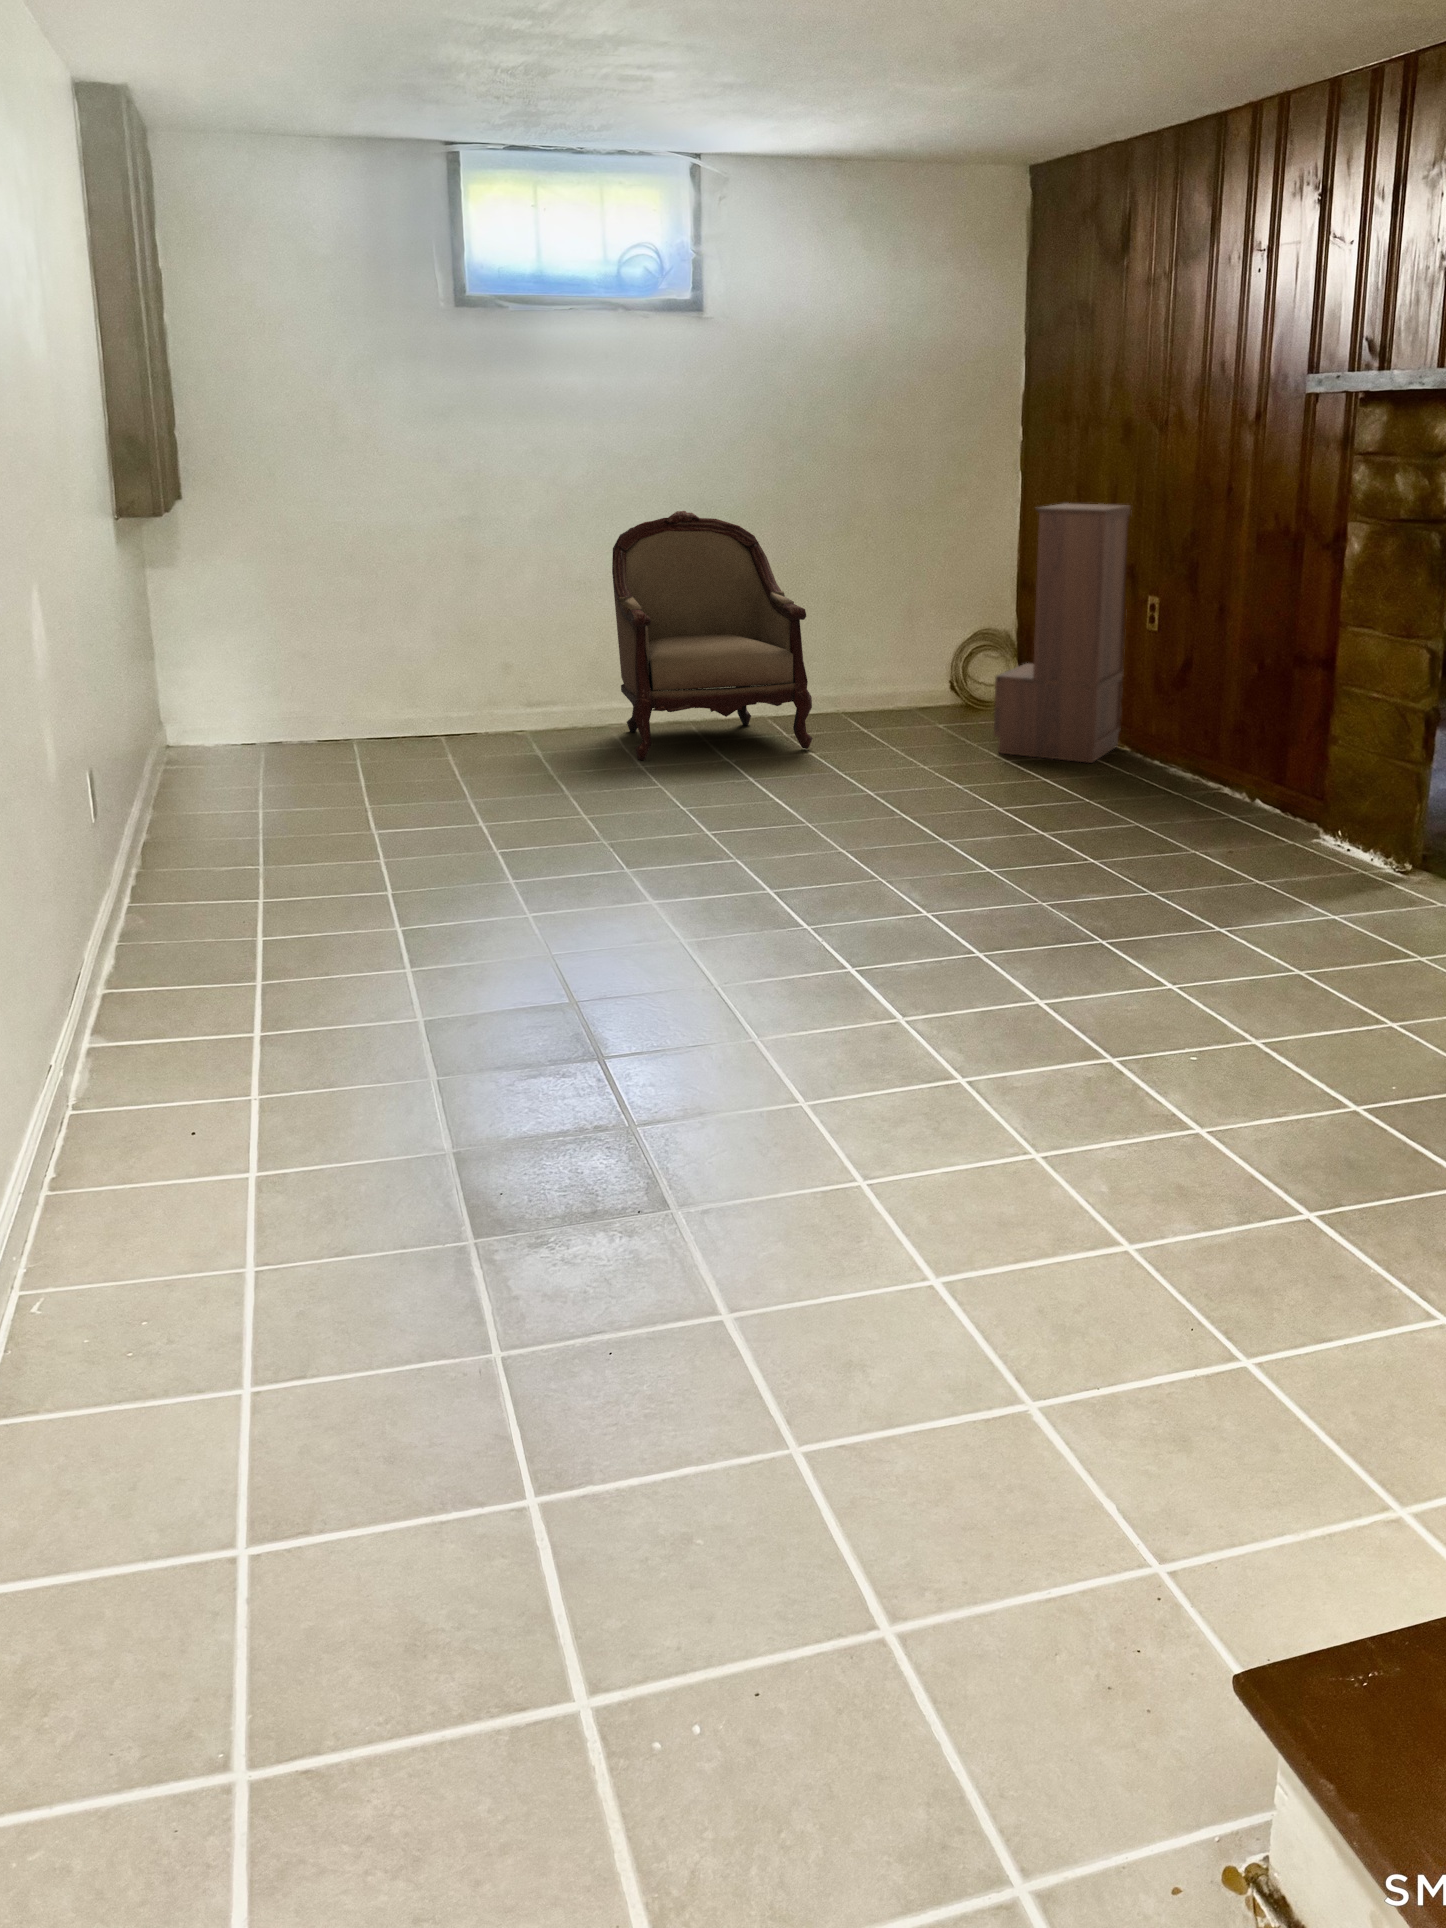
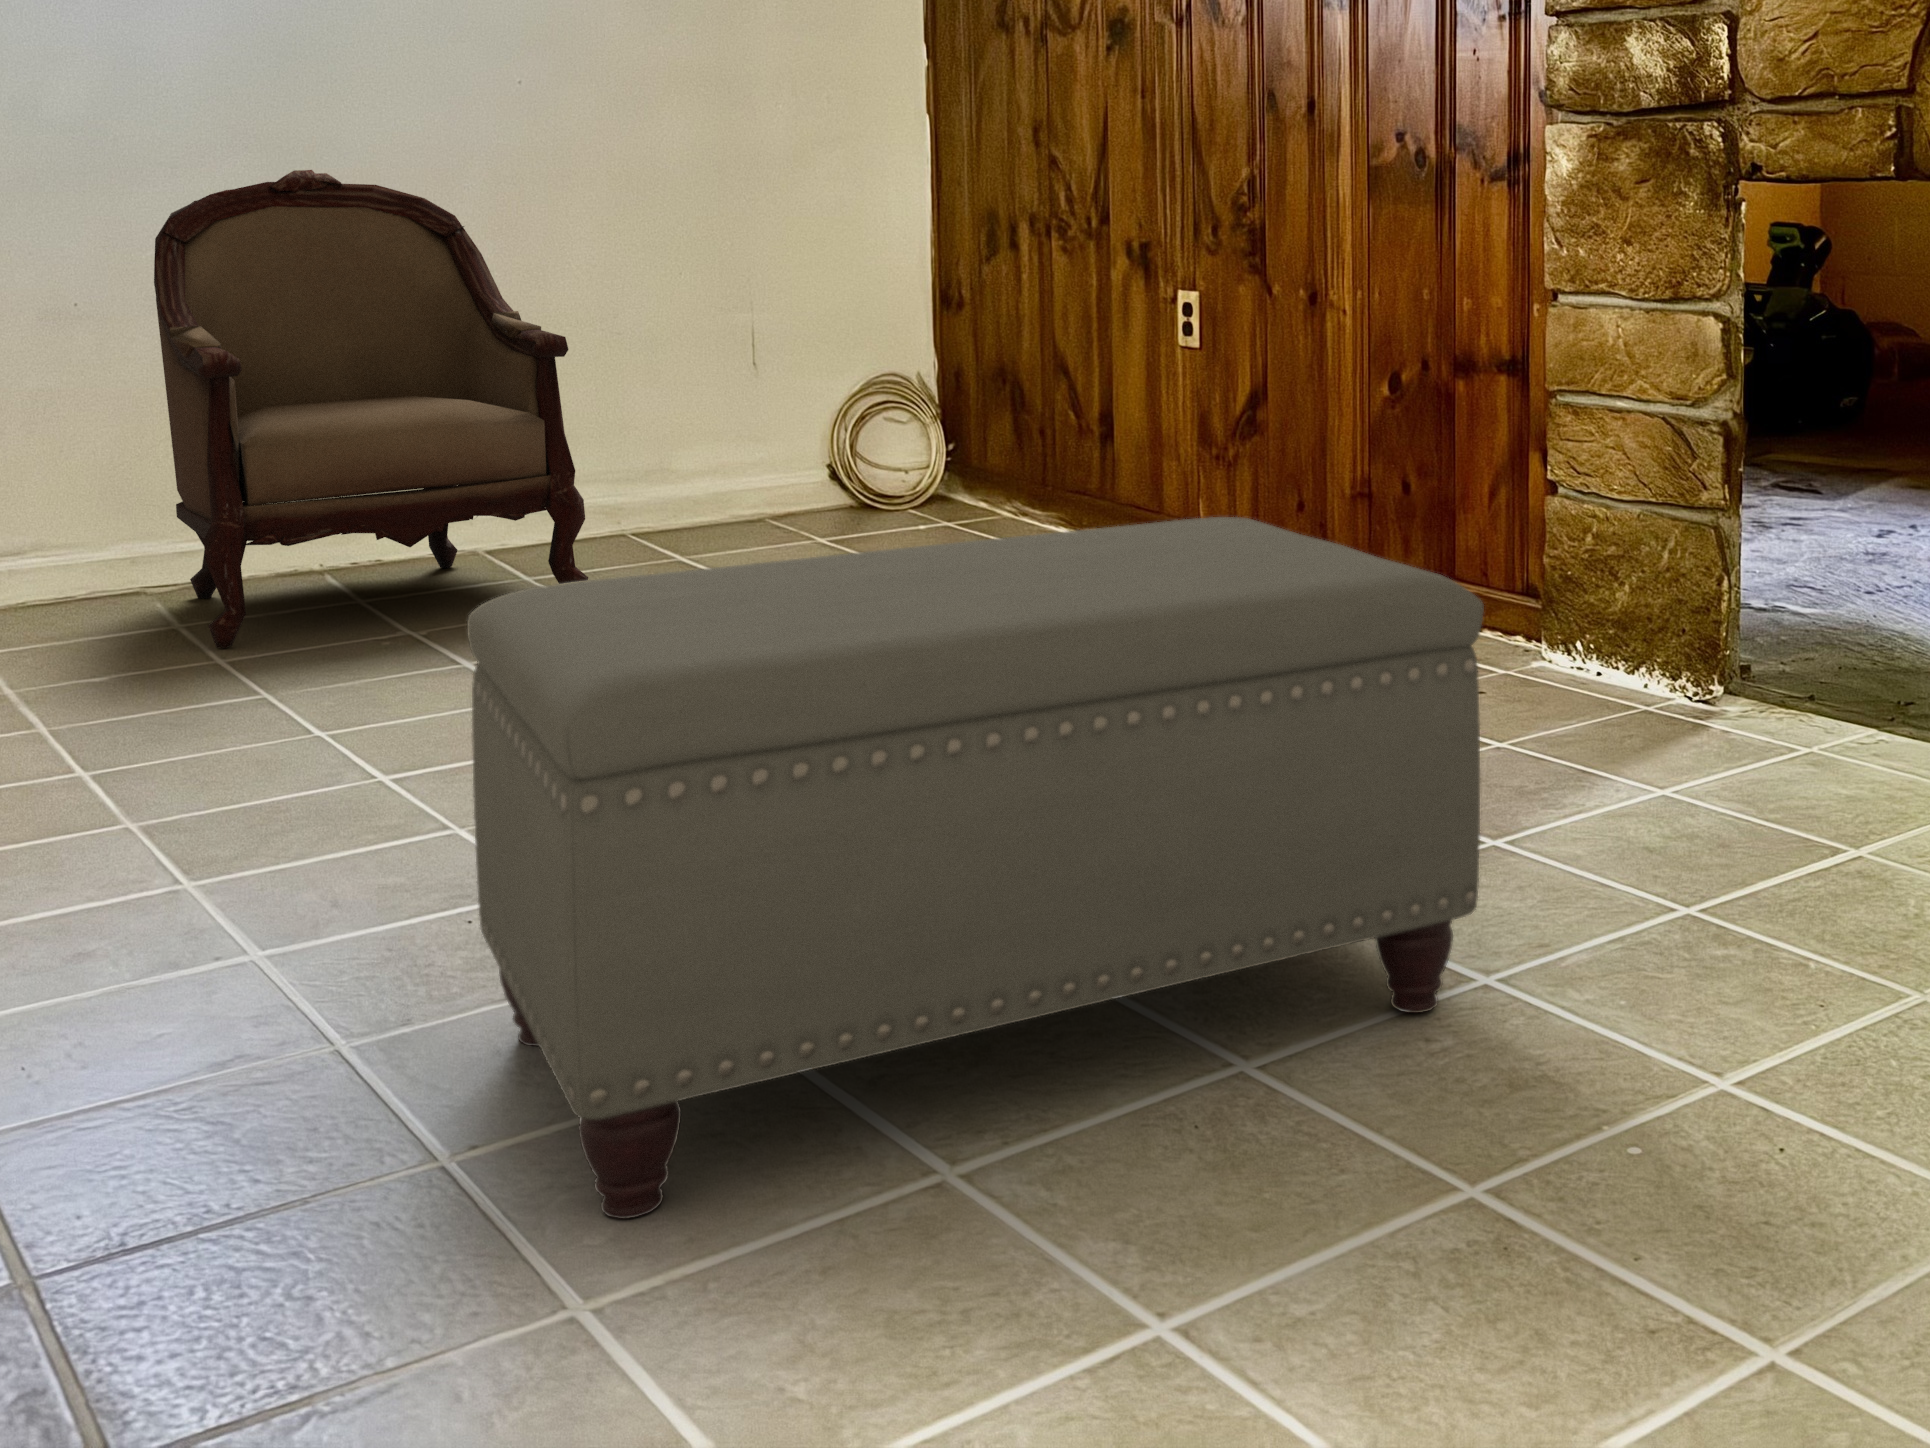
bookshelf: present [994,503,1130,763] -> none [927,146,1138,578]
ottoman: none [734,754,1173,1013] -> present [467,517,1484,1219]

